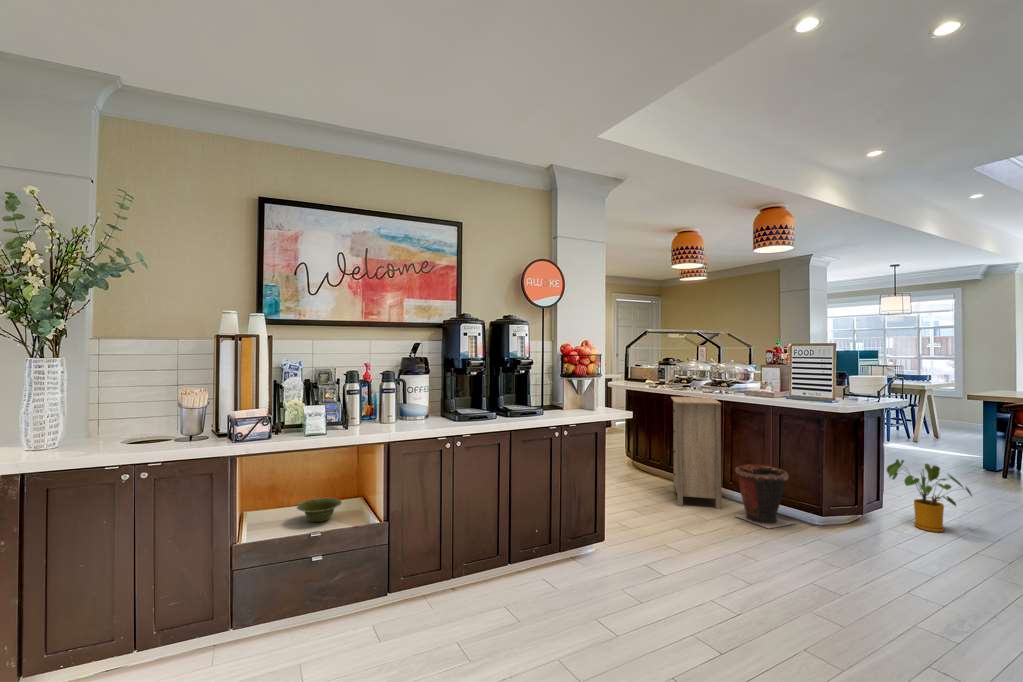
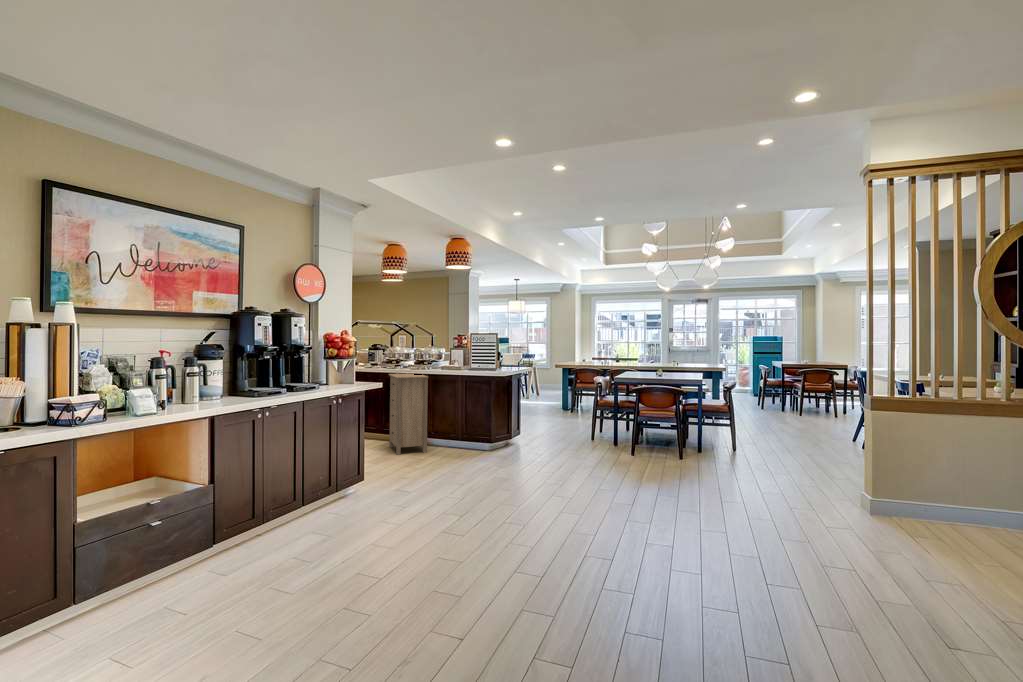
house plant: present [887,459,972,532] -> none [519,406,558,445]
waste bin: present [735,465,794,528] -> none [437,418,473,458]
dish: present [297,498,342,522] -> none [103,475,153,497]

